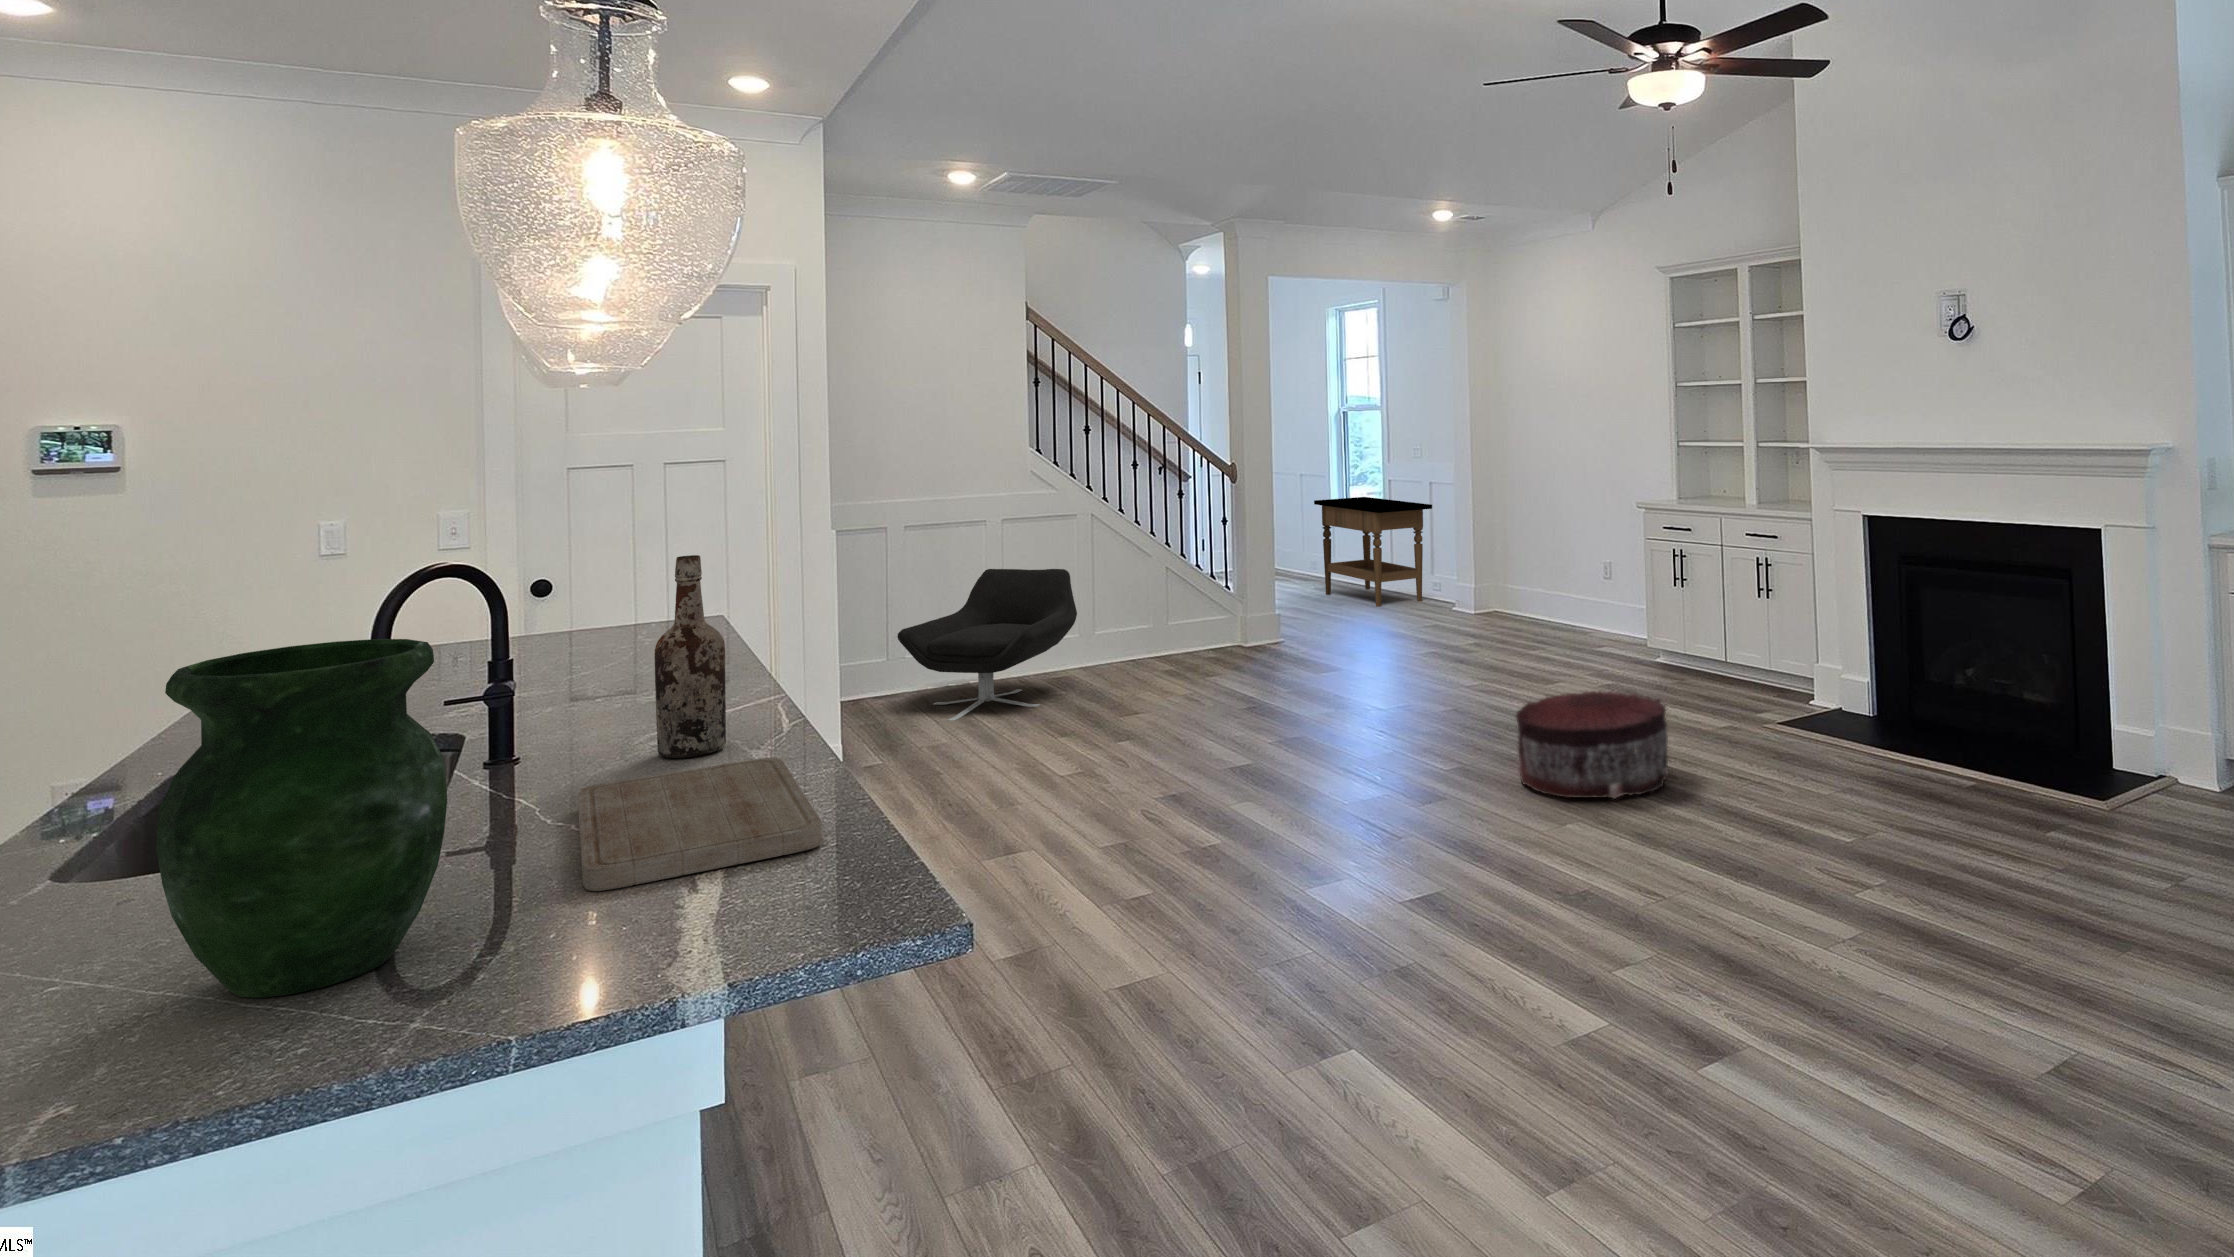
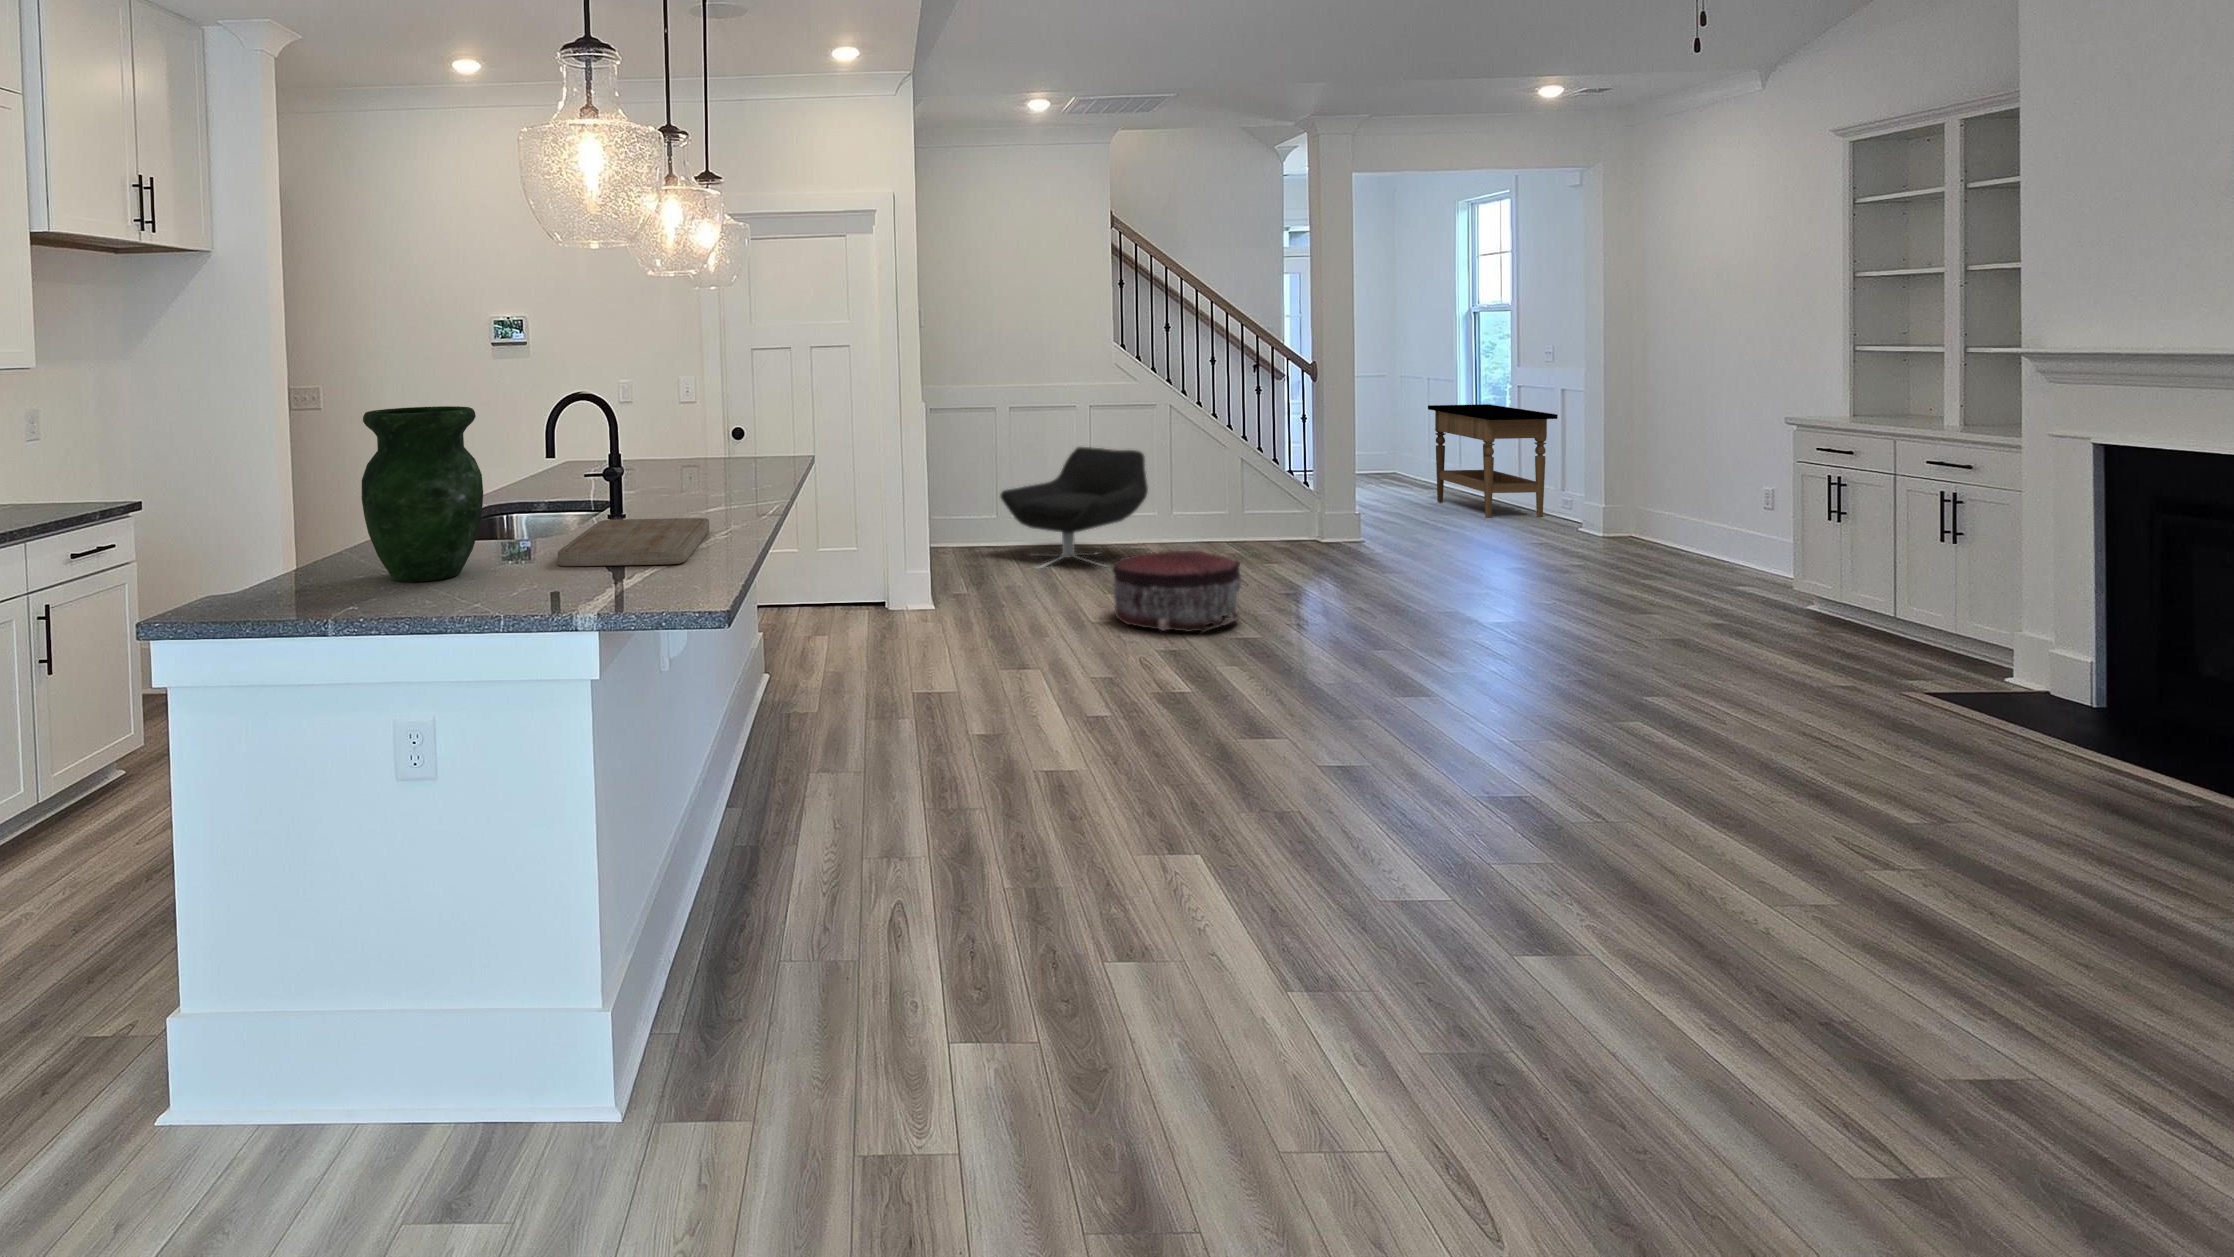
wine bottle: present [655,555,726,758] -> none [663,386,704,517]
pouf: present [1516,691,1669,798] -> present [1112,550,1241,633]

